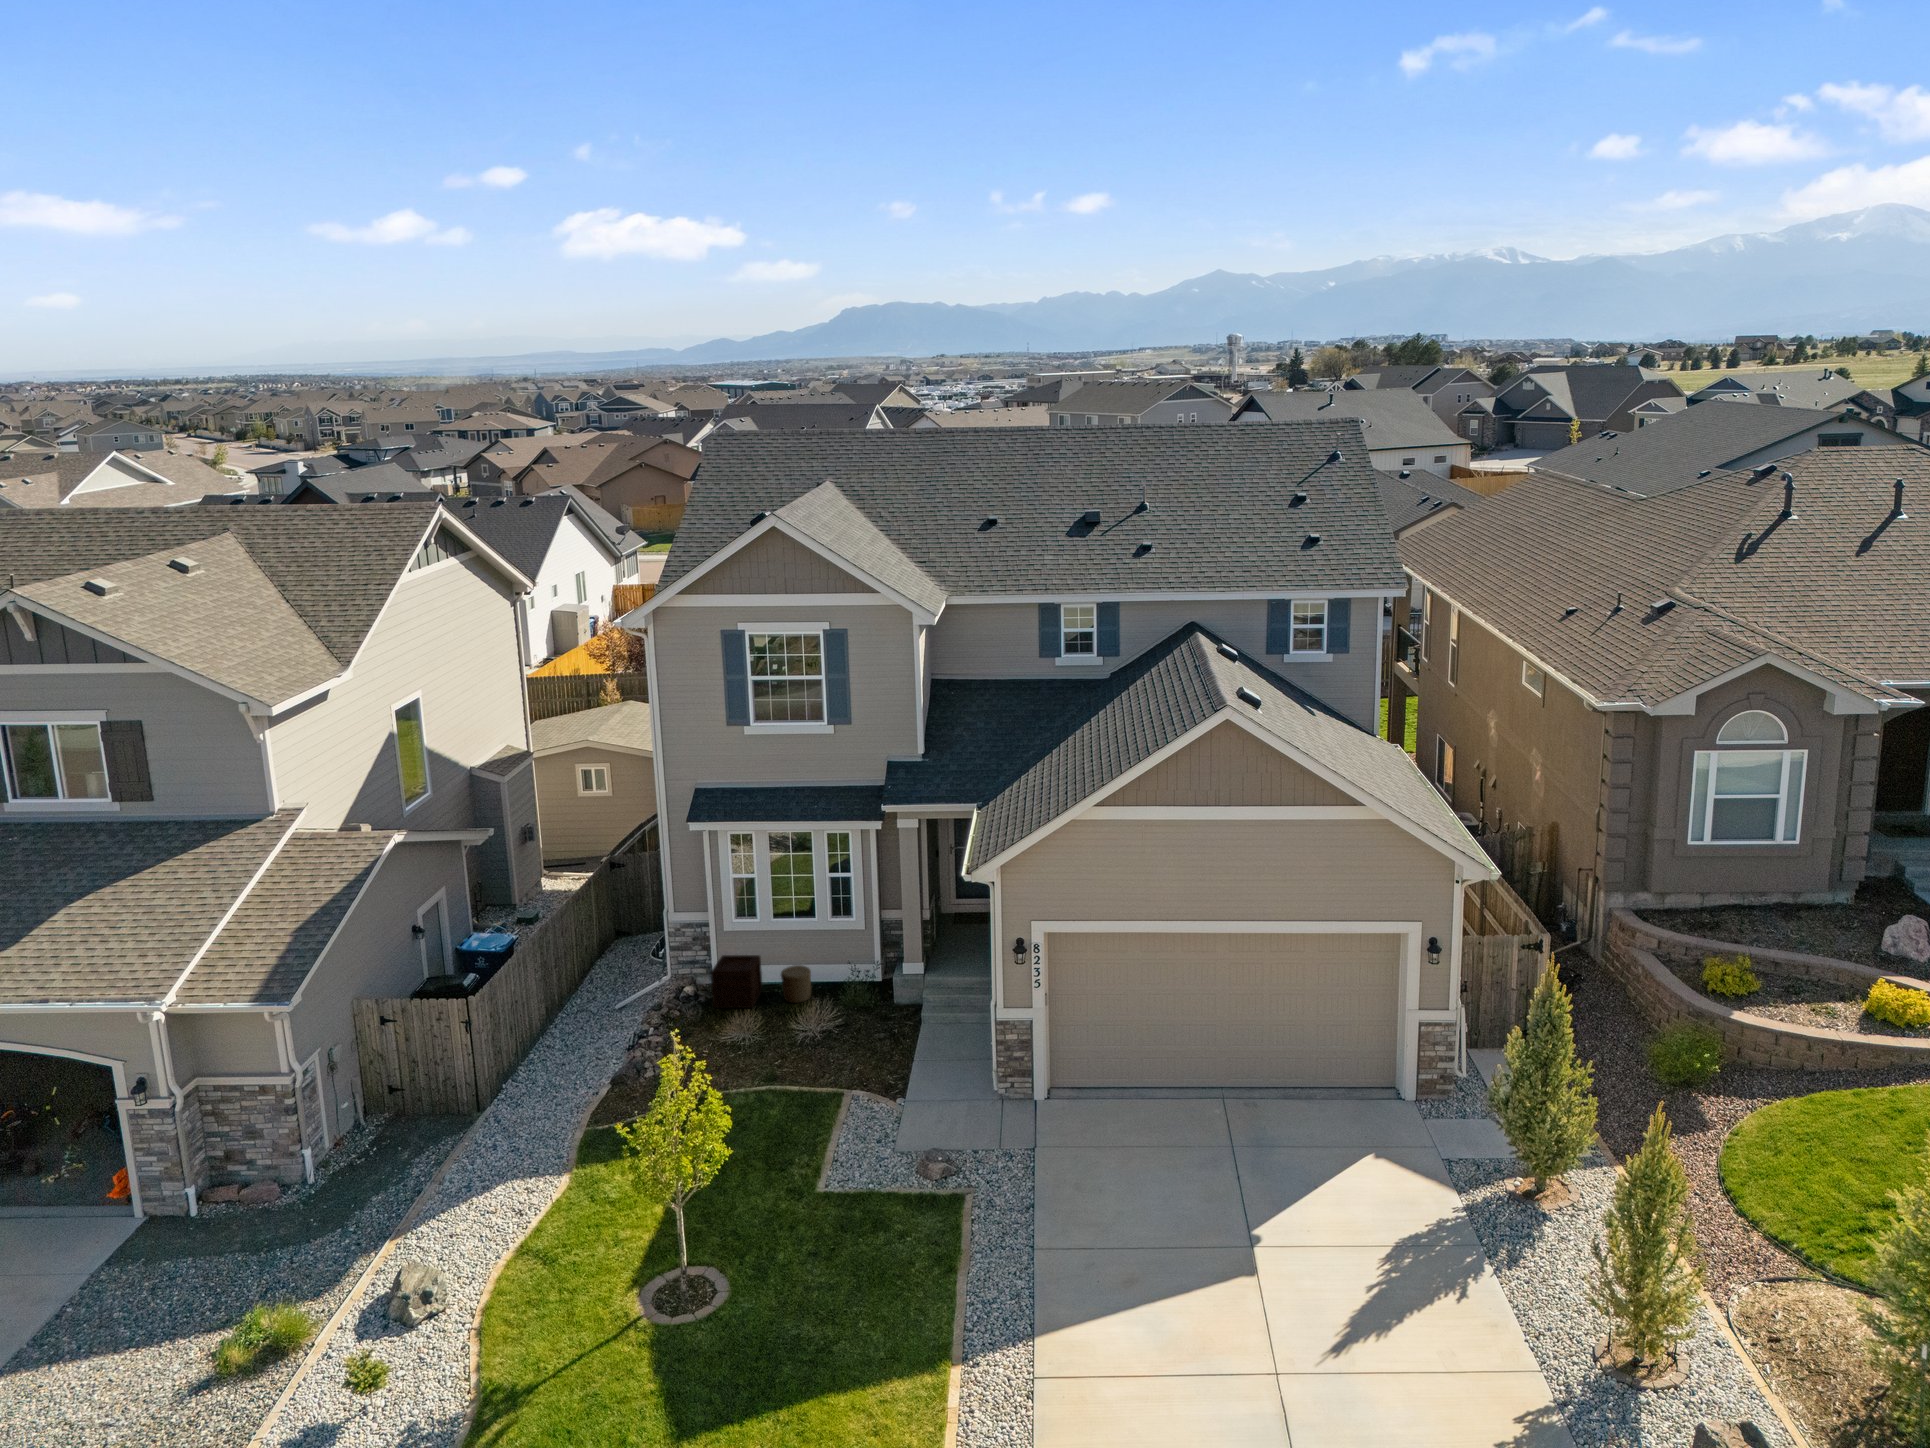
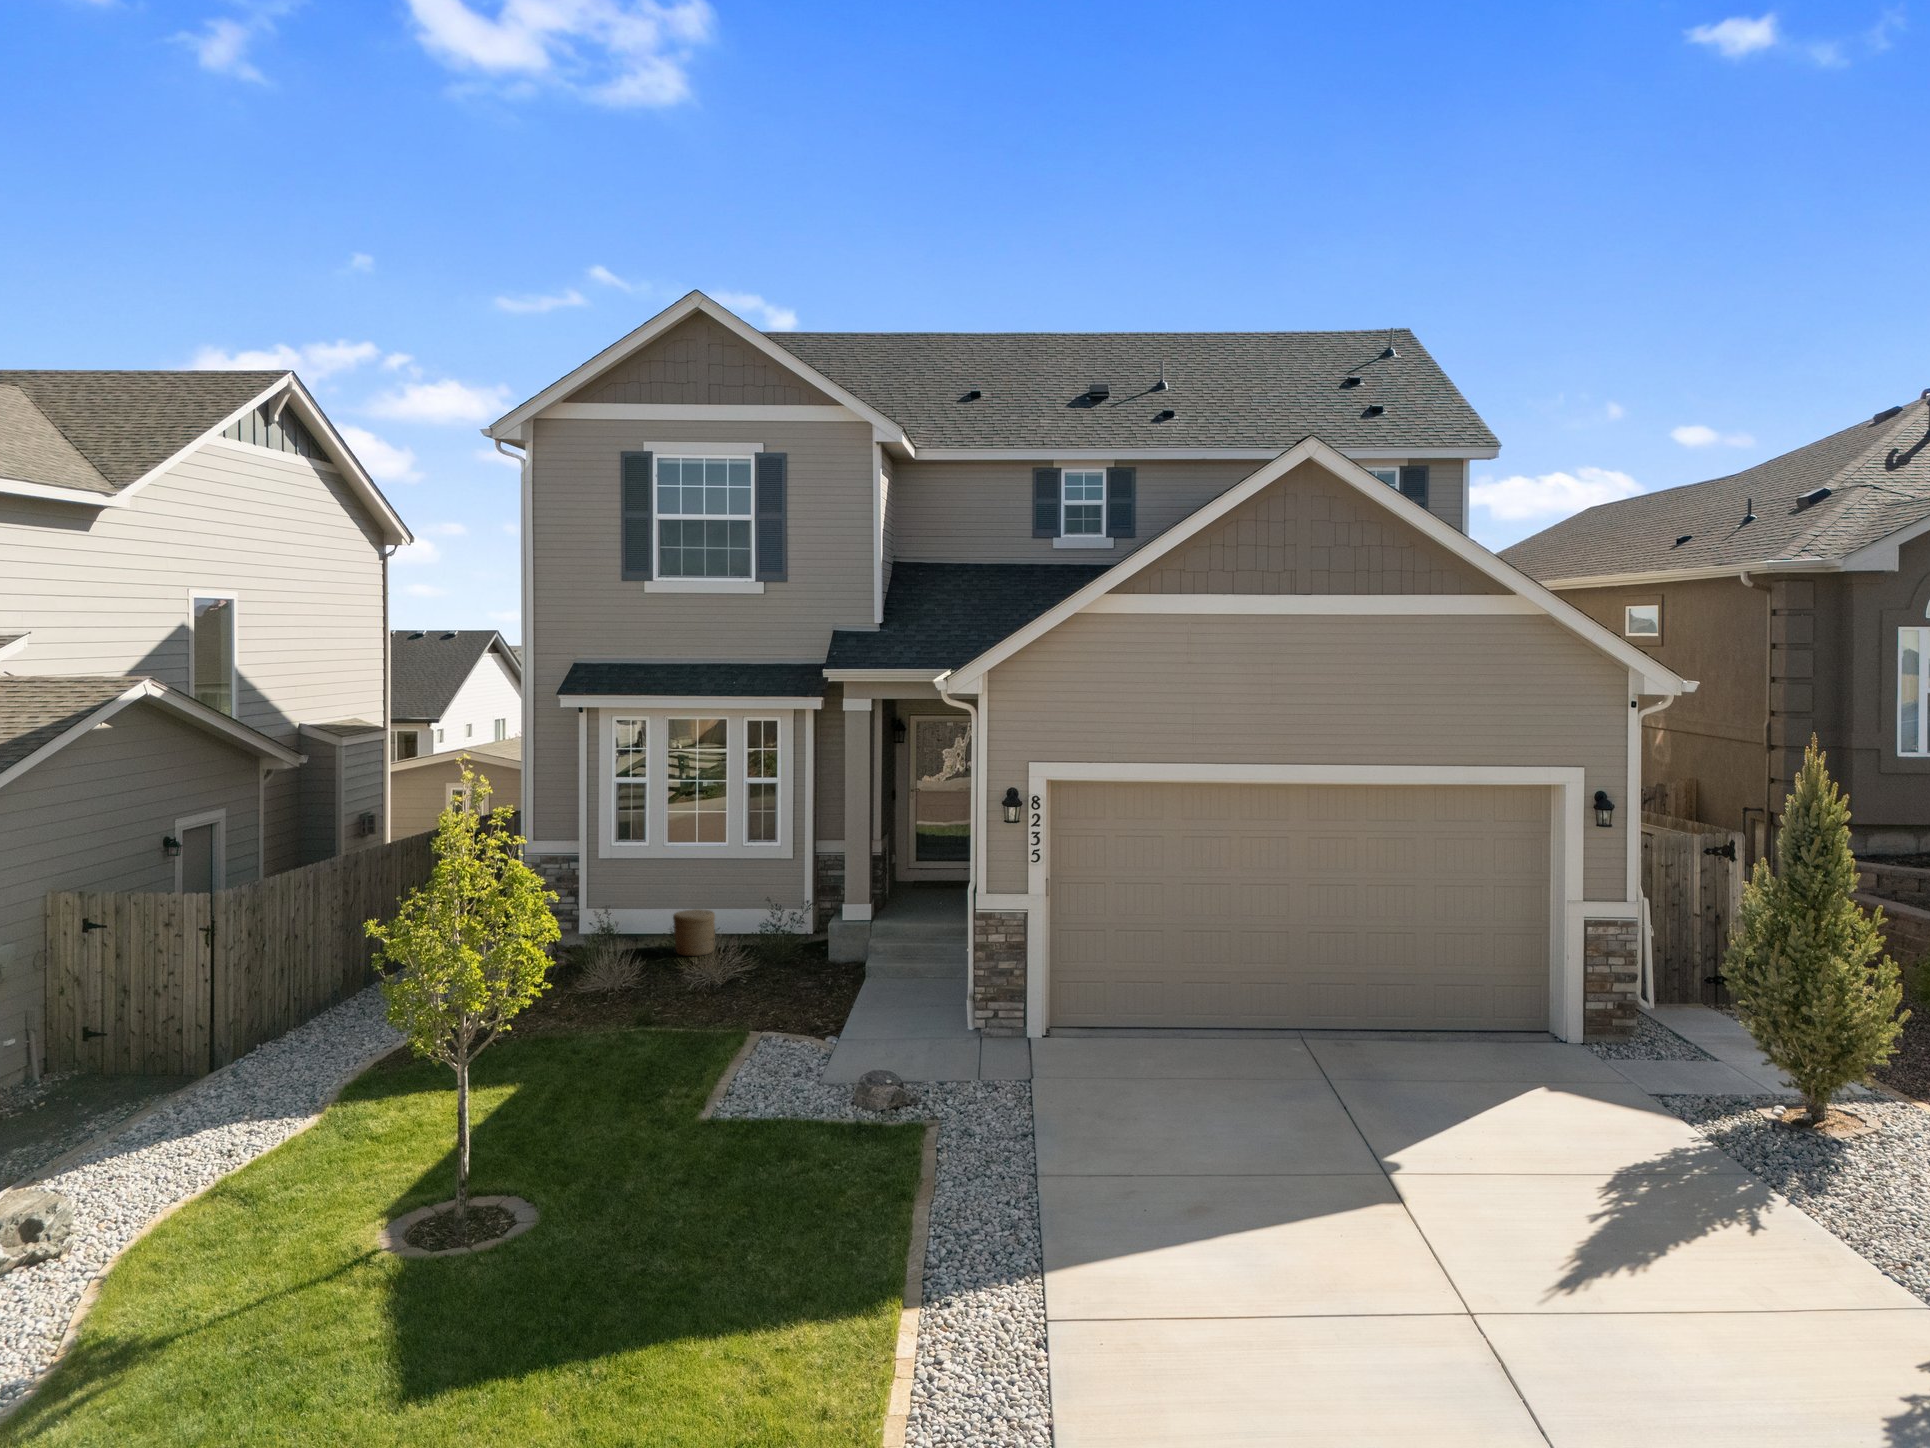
wooden crate: present [711,955,762,1008] -> none [575,894,648,960]

